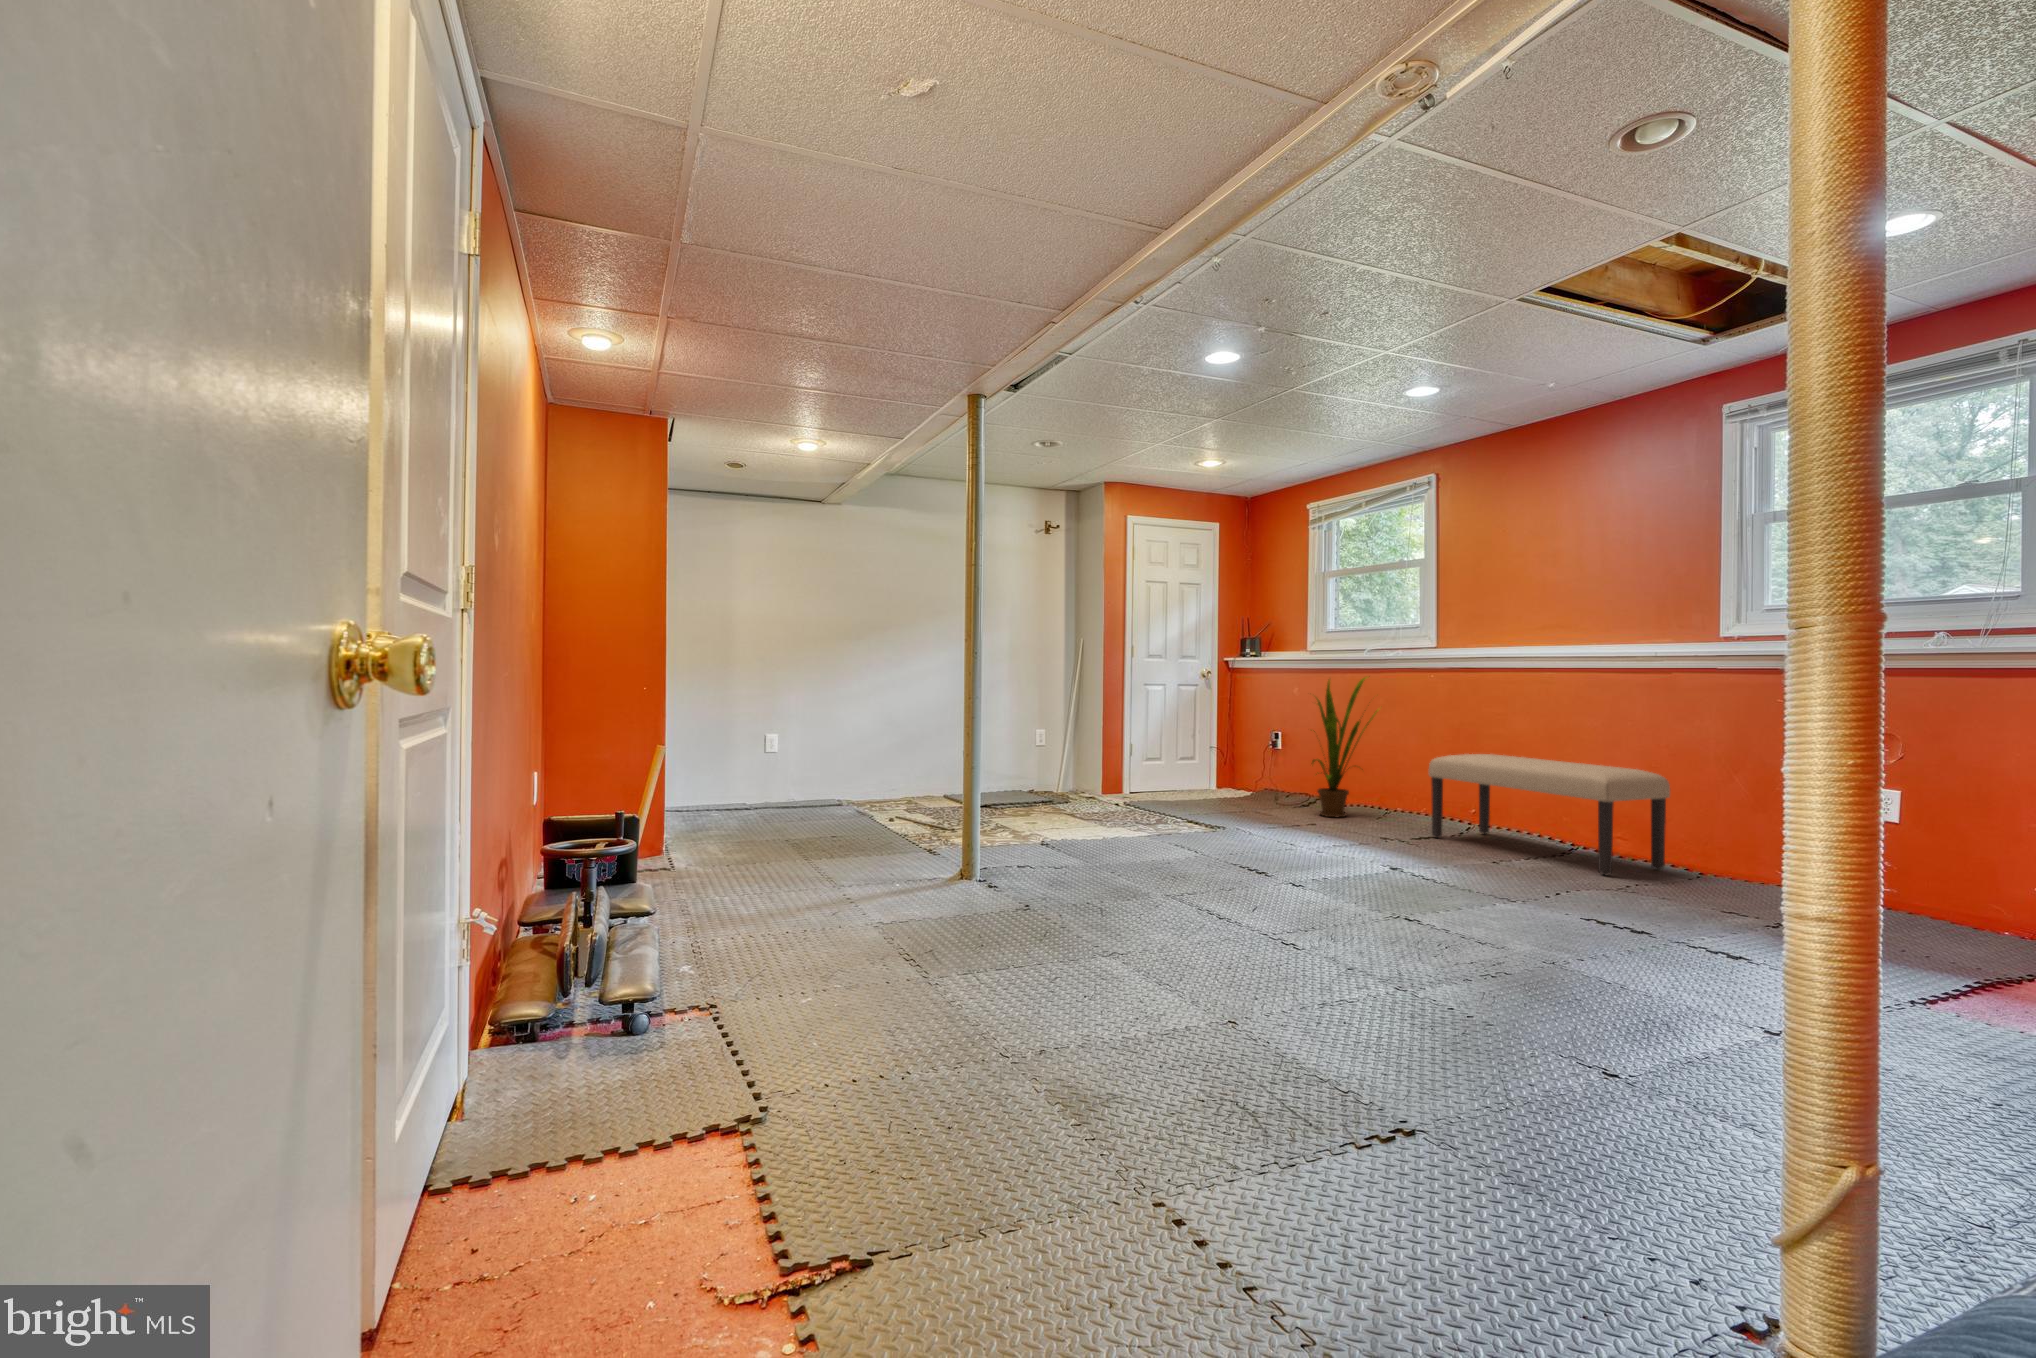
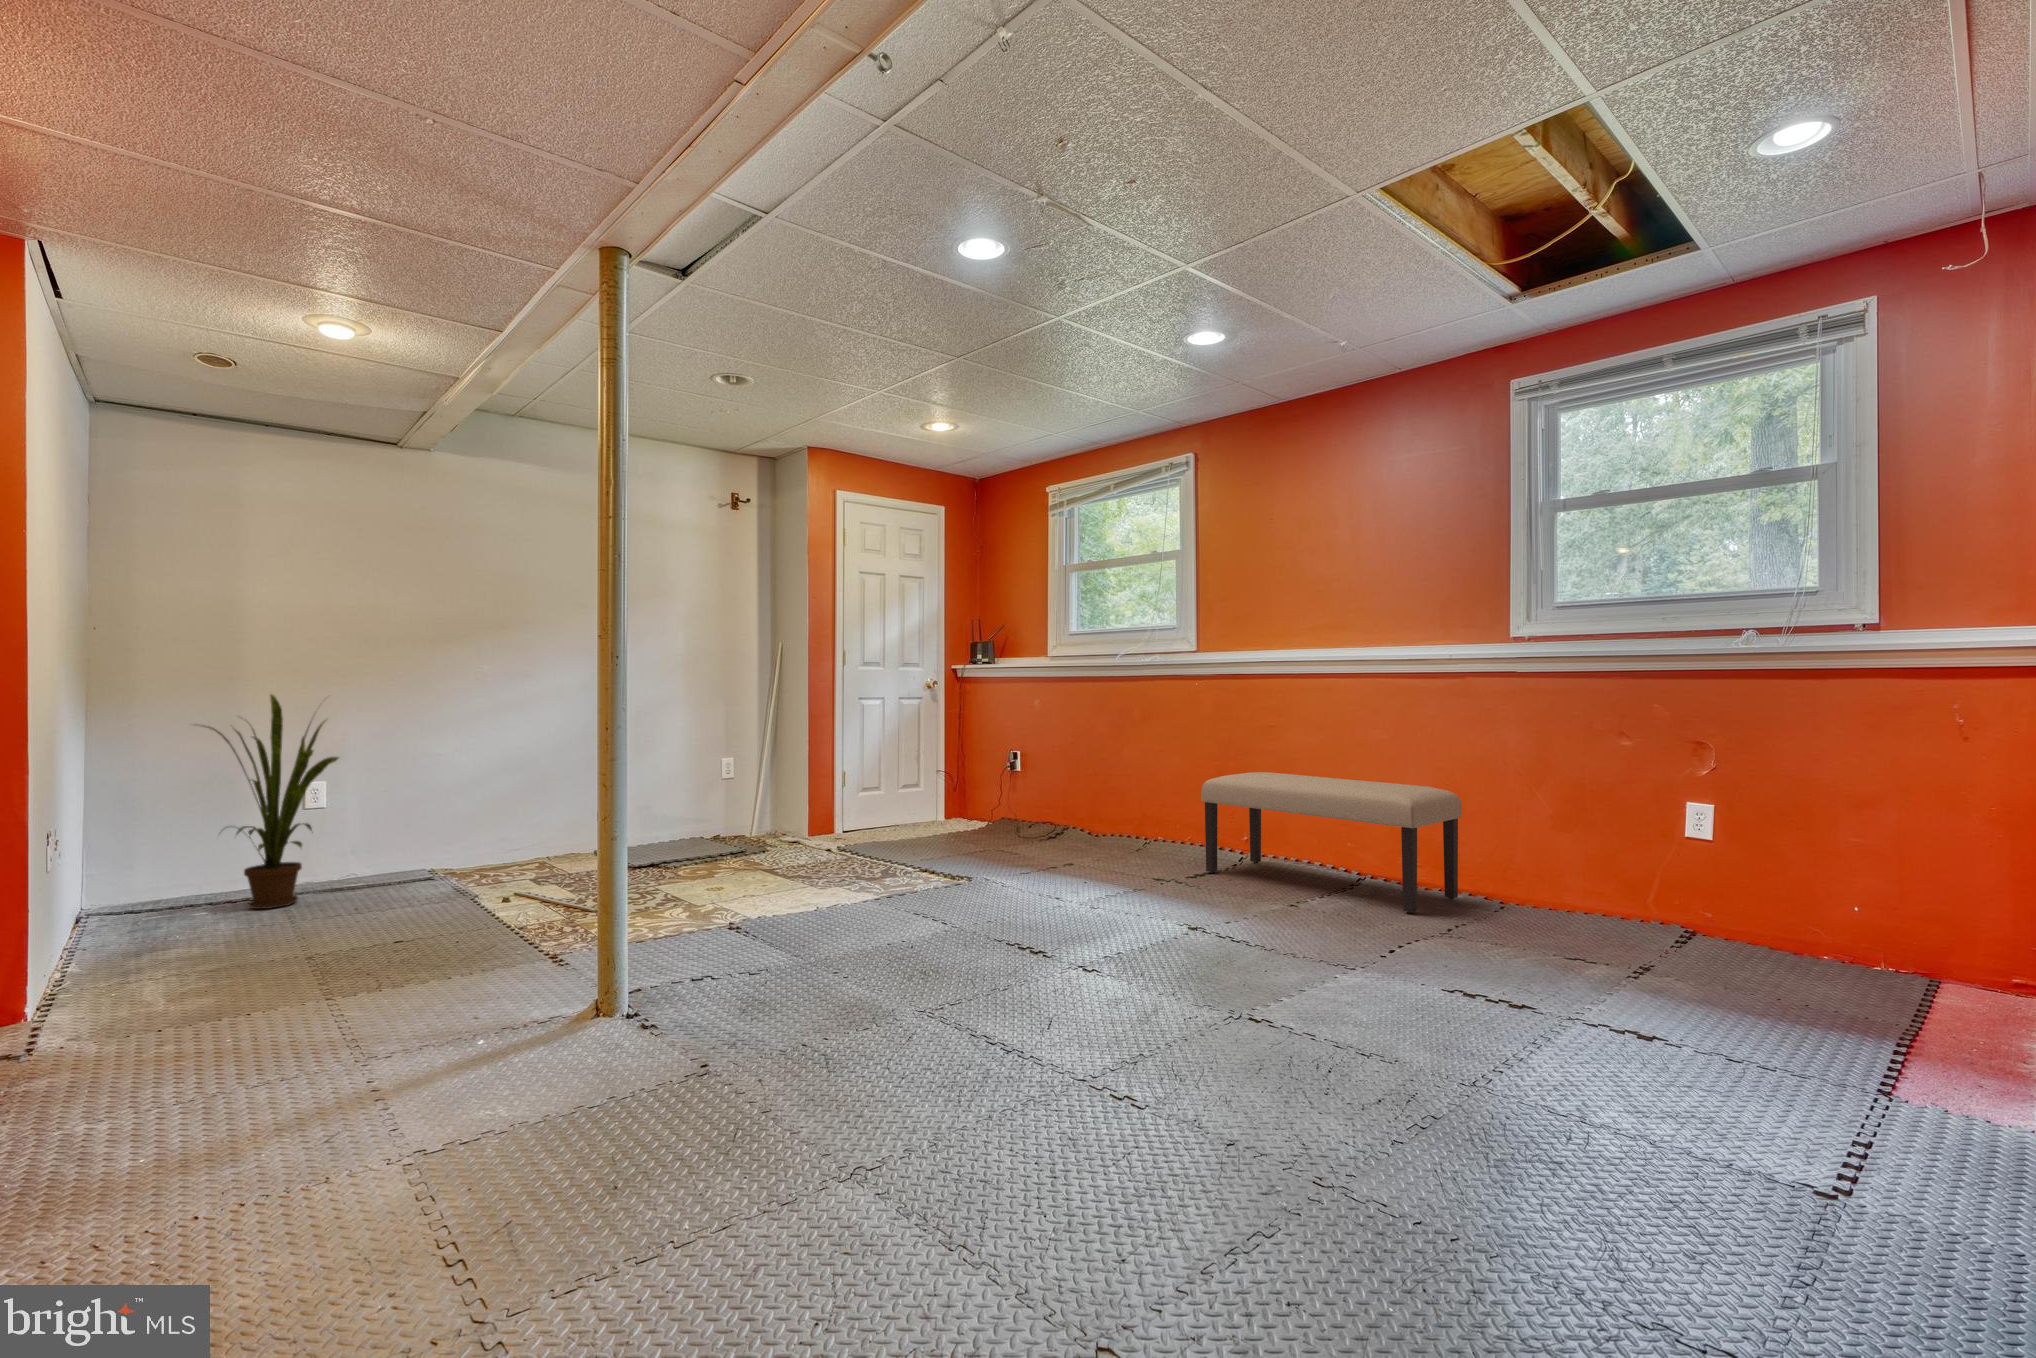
house plant: present [1312,677,1377,817] -> present [202,695,338,909]

